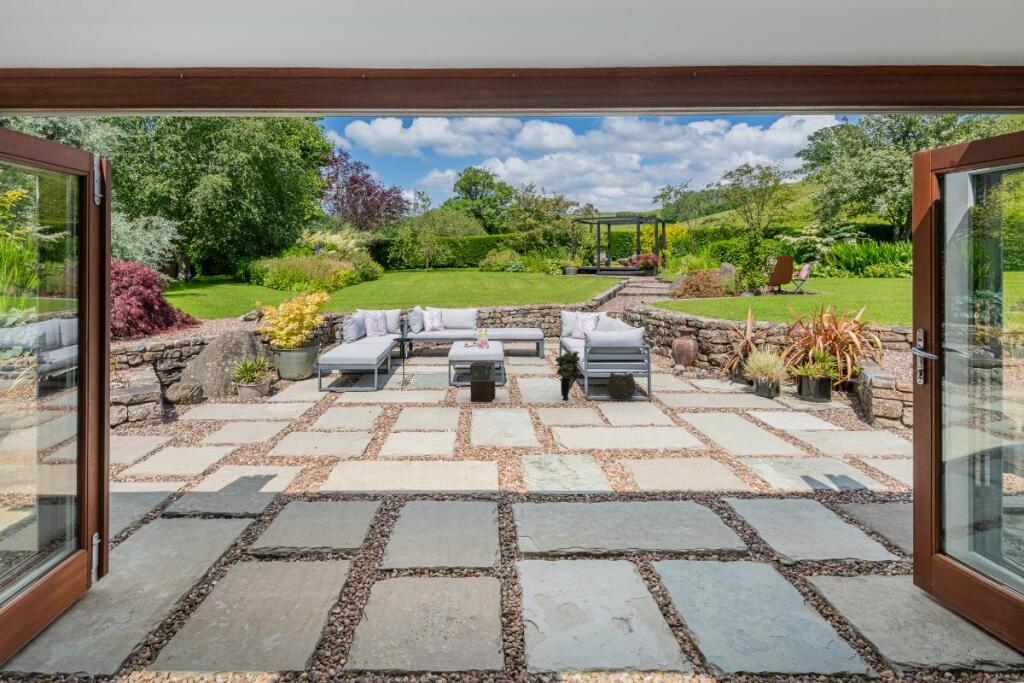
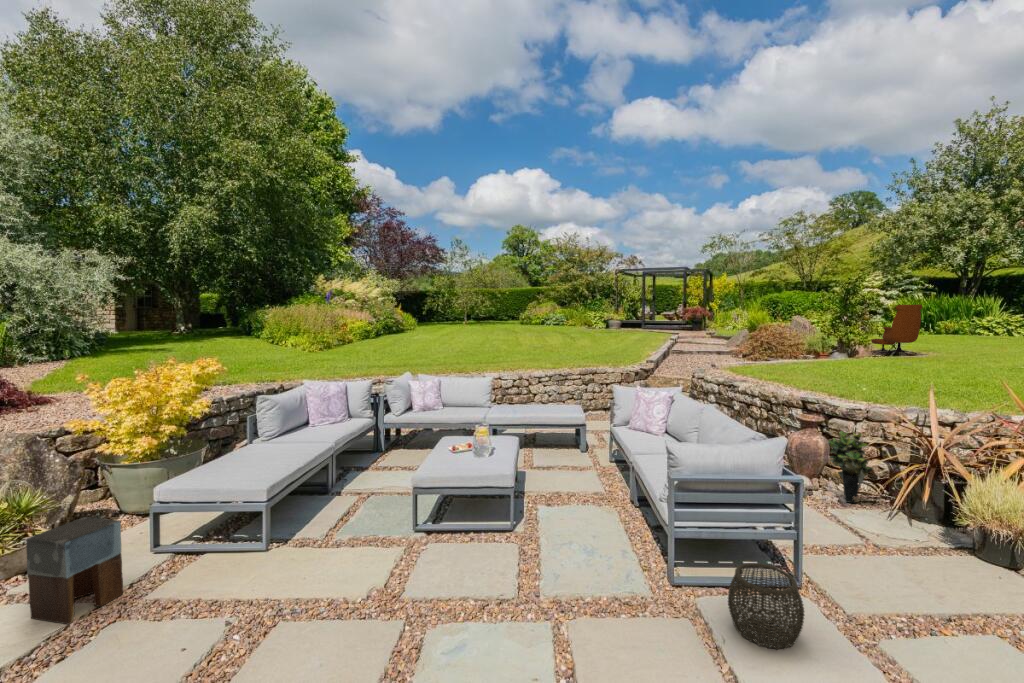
side table: present [393,338,413,383] -> none [296,446,337,539]
potted plant: present [555,351,580,400] -> present [828,431,873,503]
stool: present [470,362,495,402] -> present [26,517,123,624]

